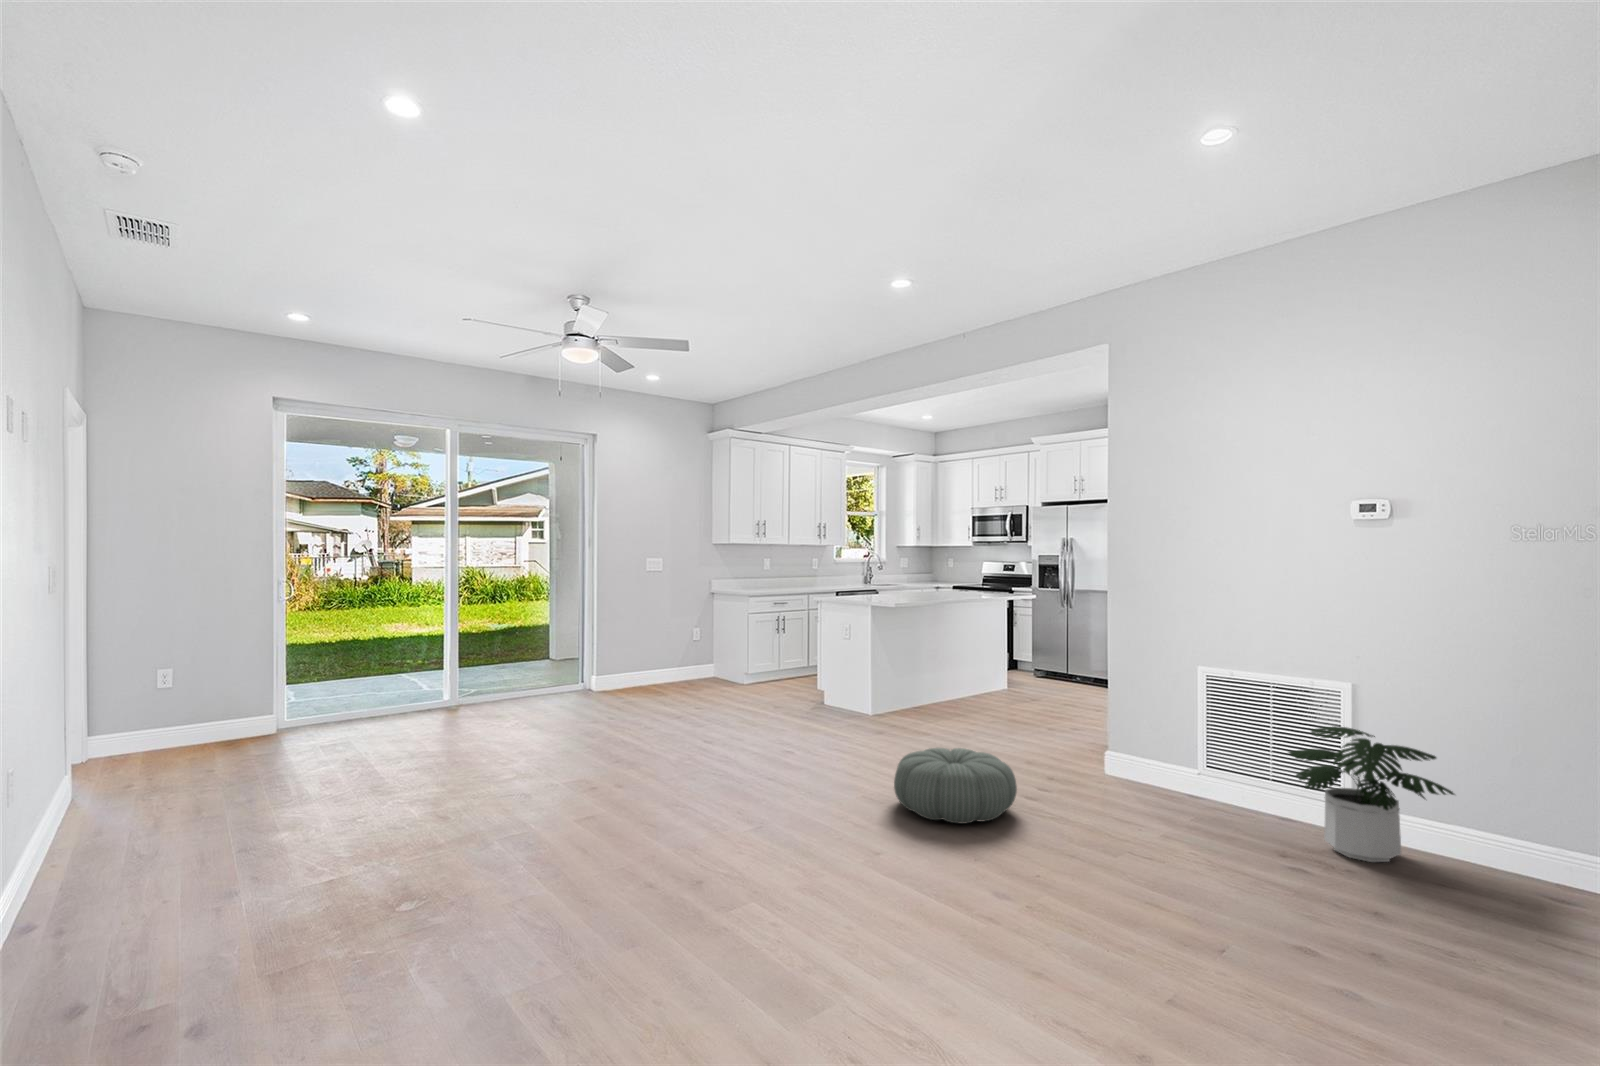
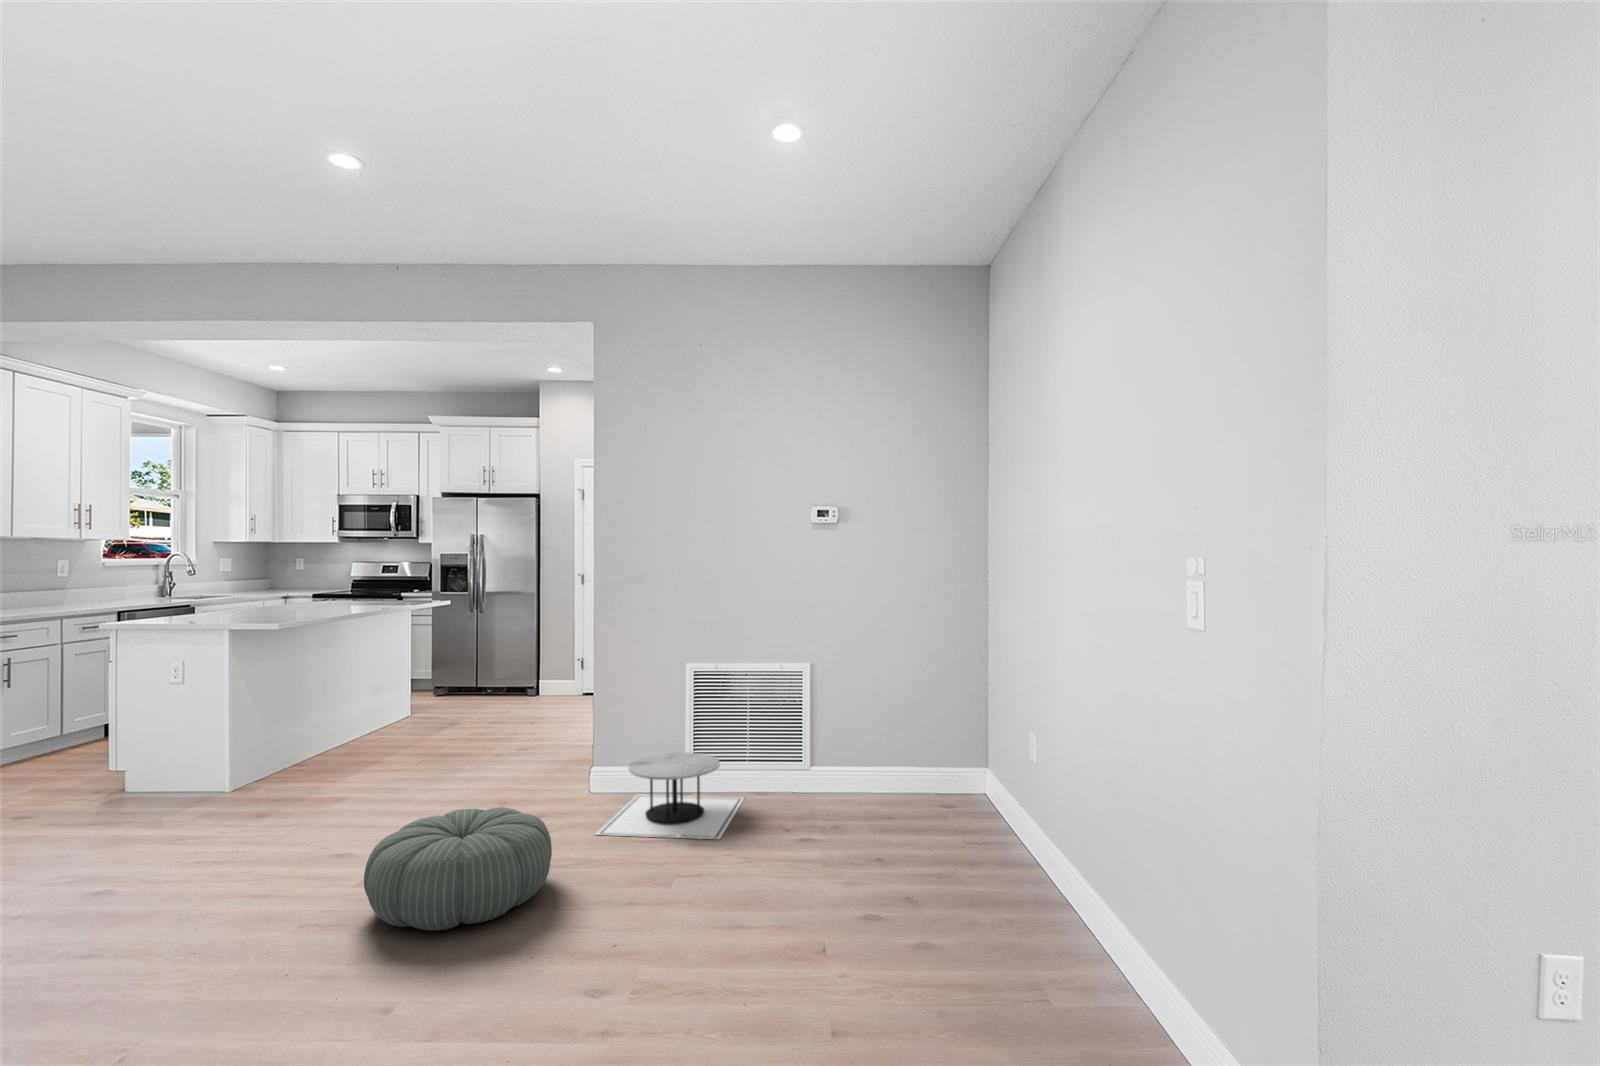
potted plant: present [1288,726,1454,862] -> none [803,699,941,820]
side table: none [1072,746,1234,829] -> present [596,752,744,839]

